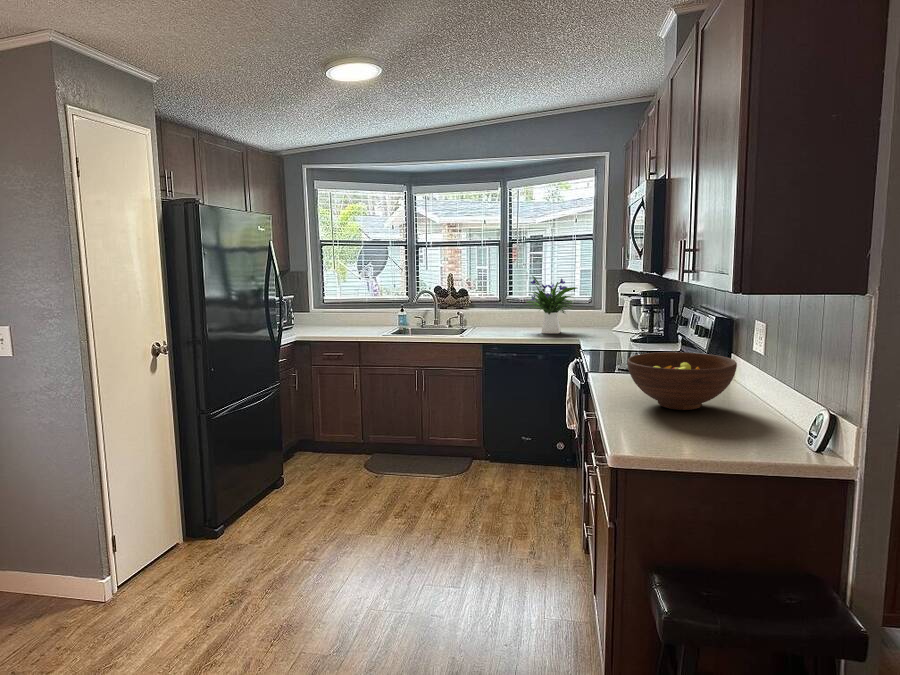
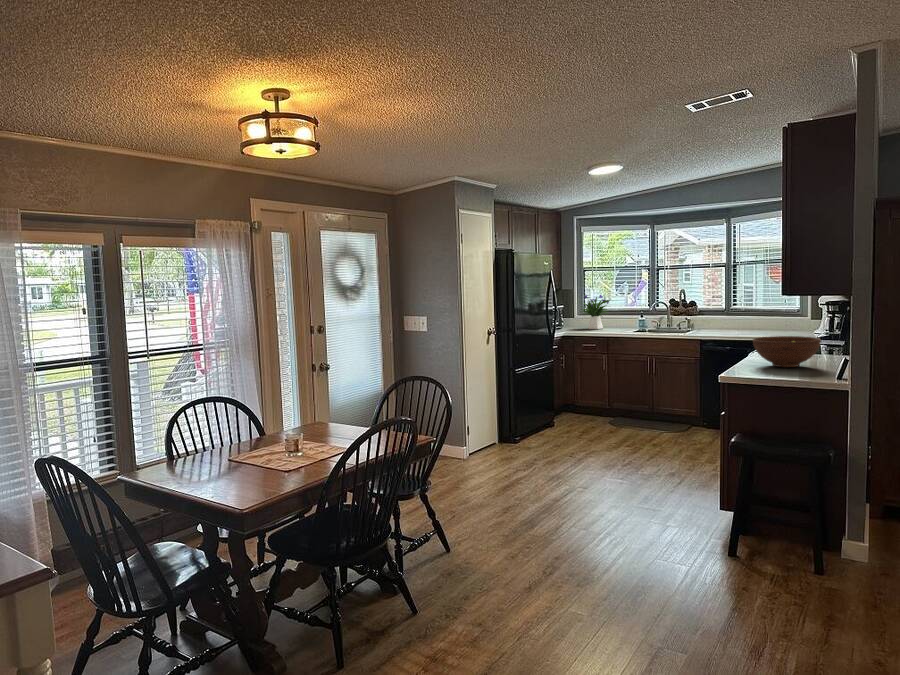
flower arrangement: present [526,276,577,333] -> present [582,295,610,329]

